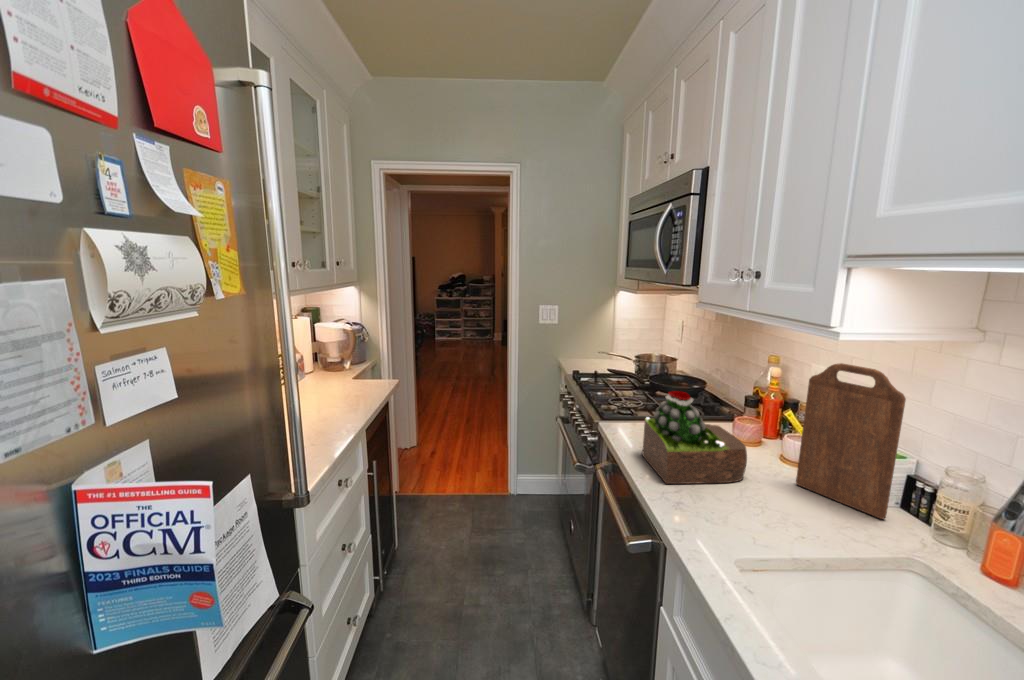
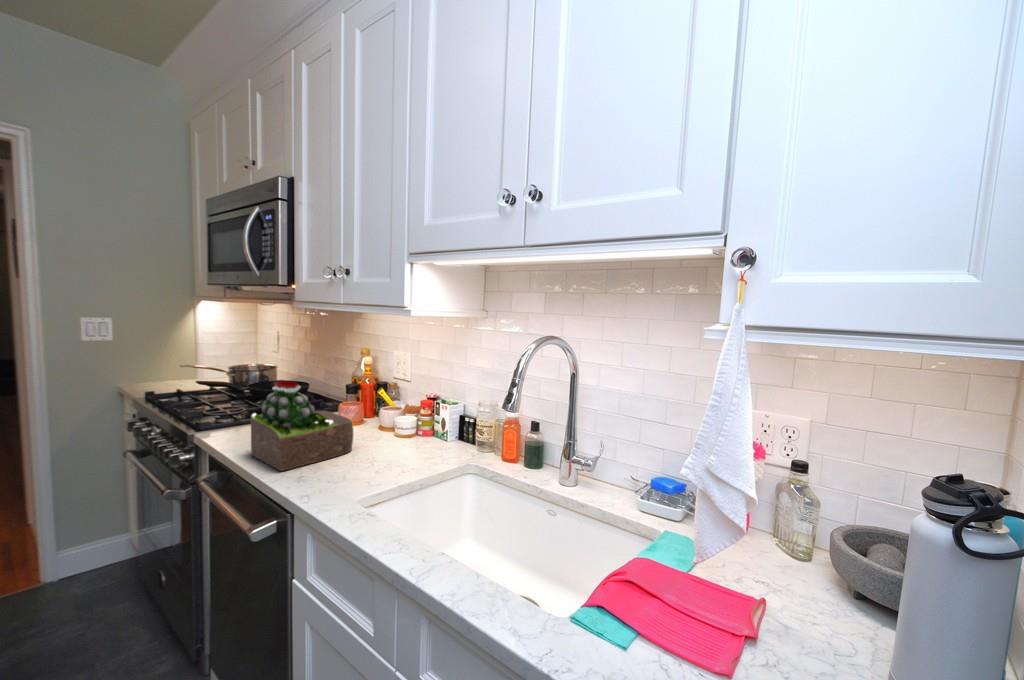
cutting board: present [796,363,906,519] -> none [392,339,454,449]

